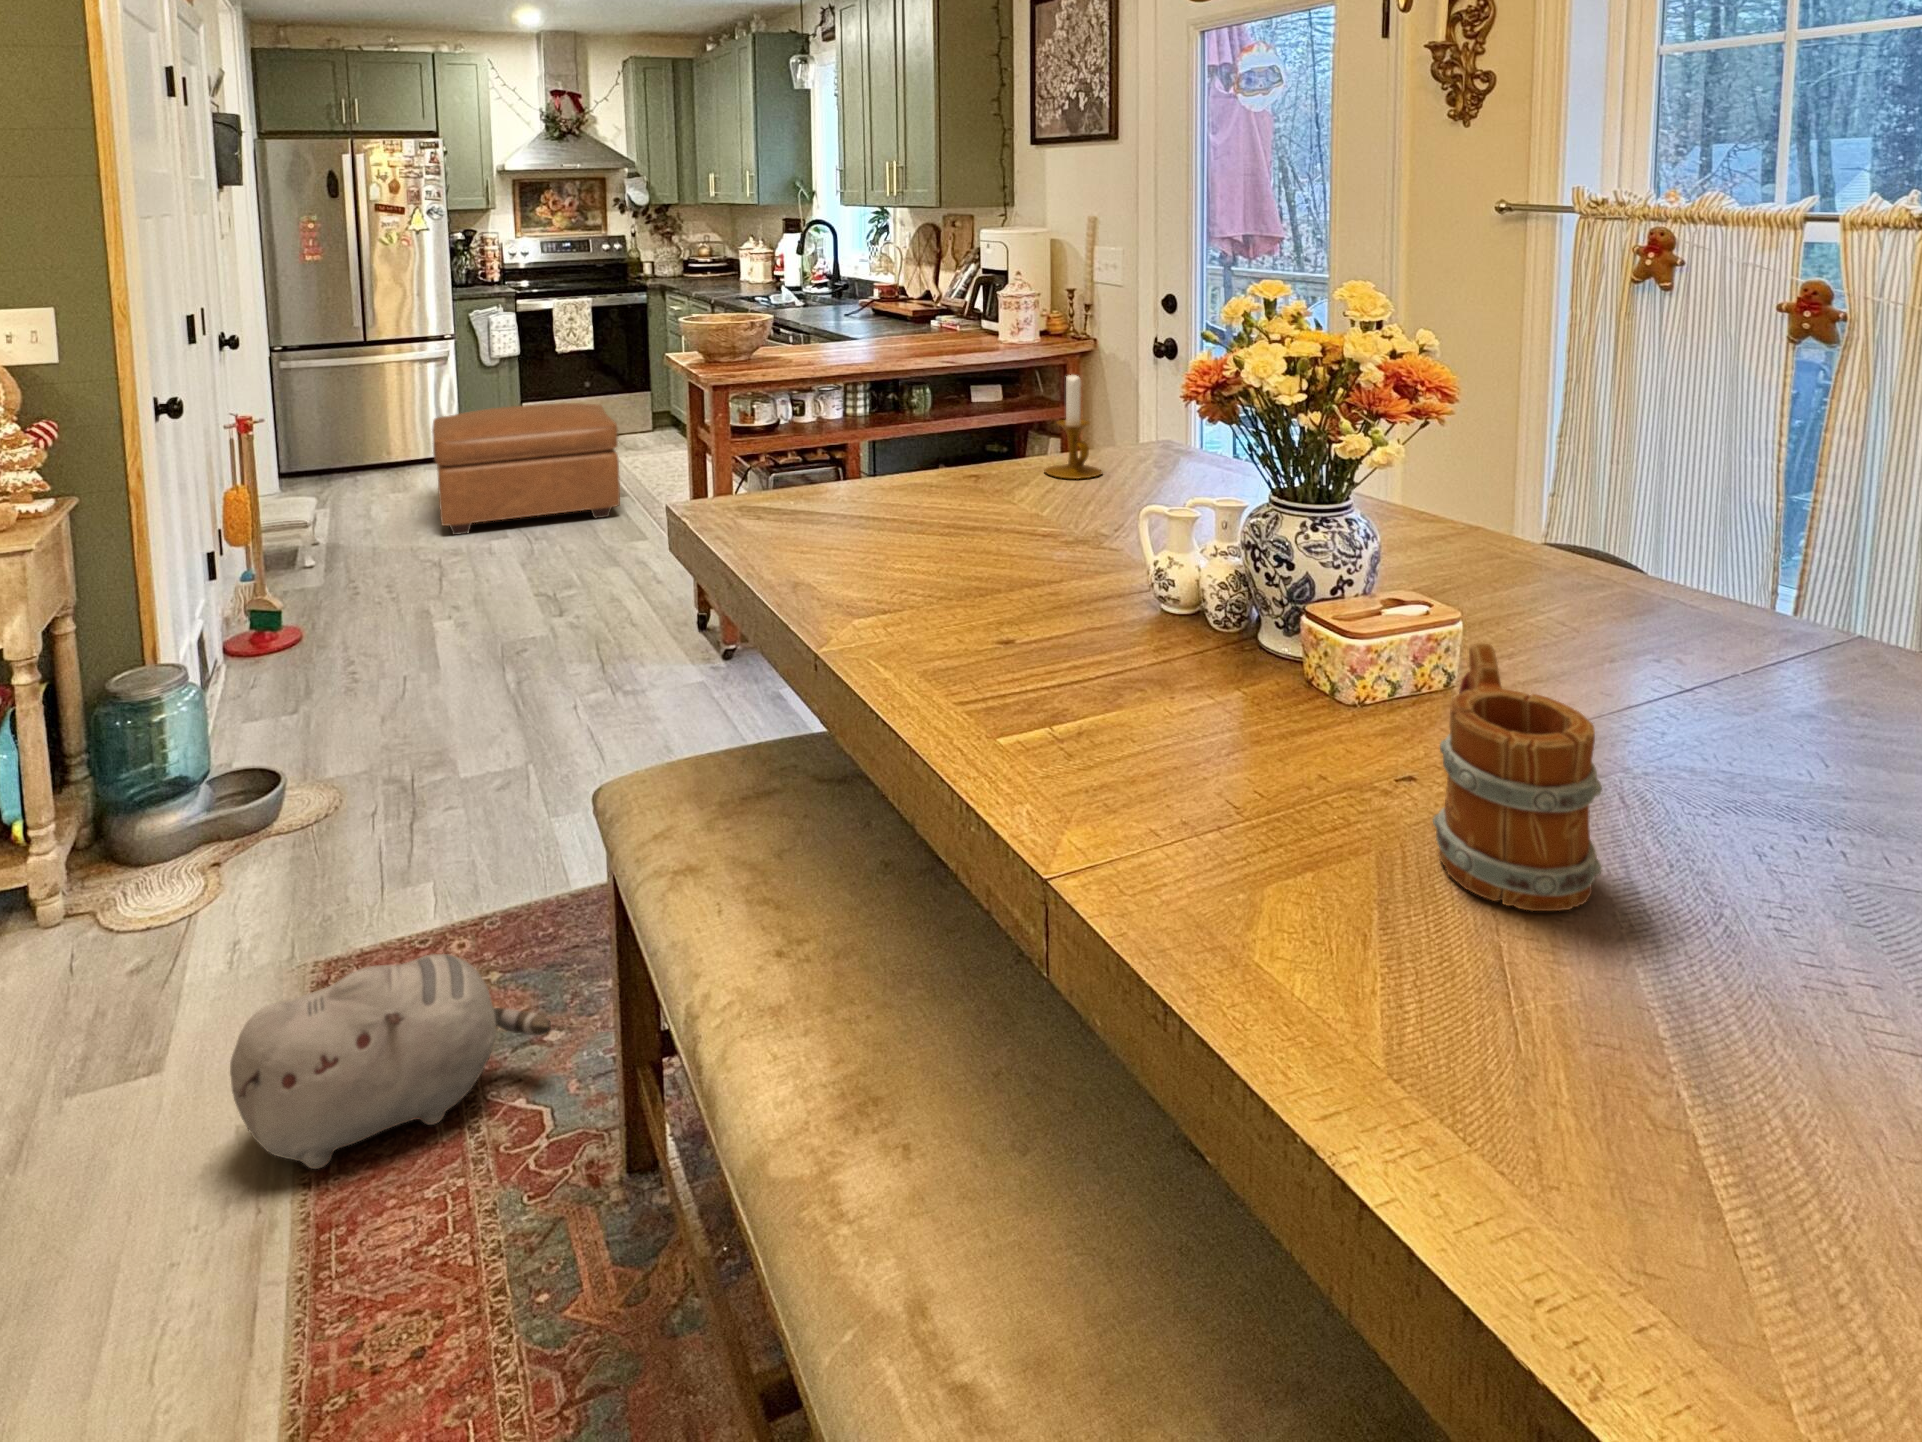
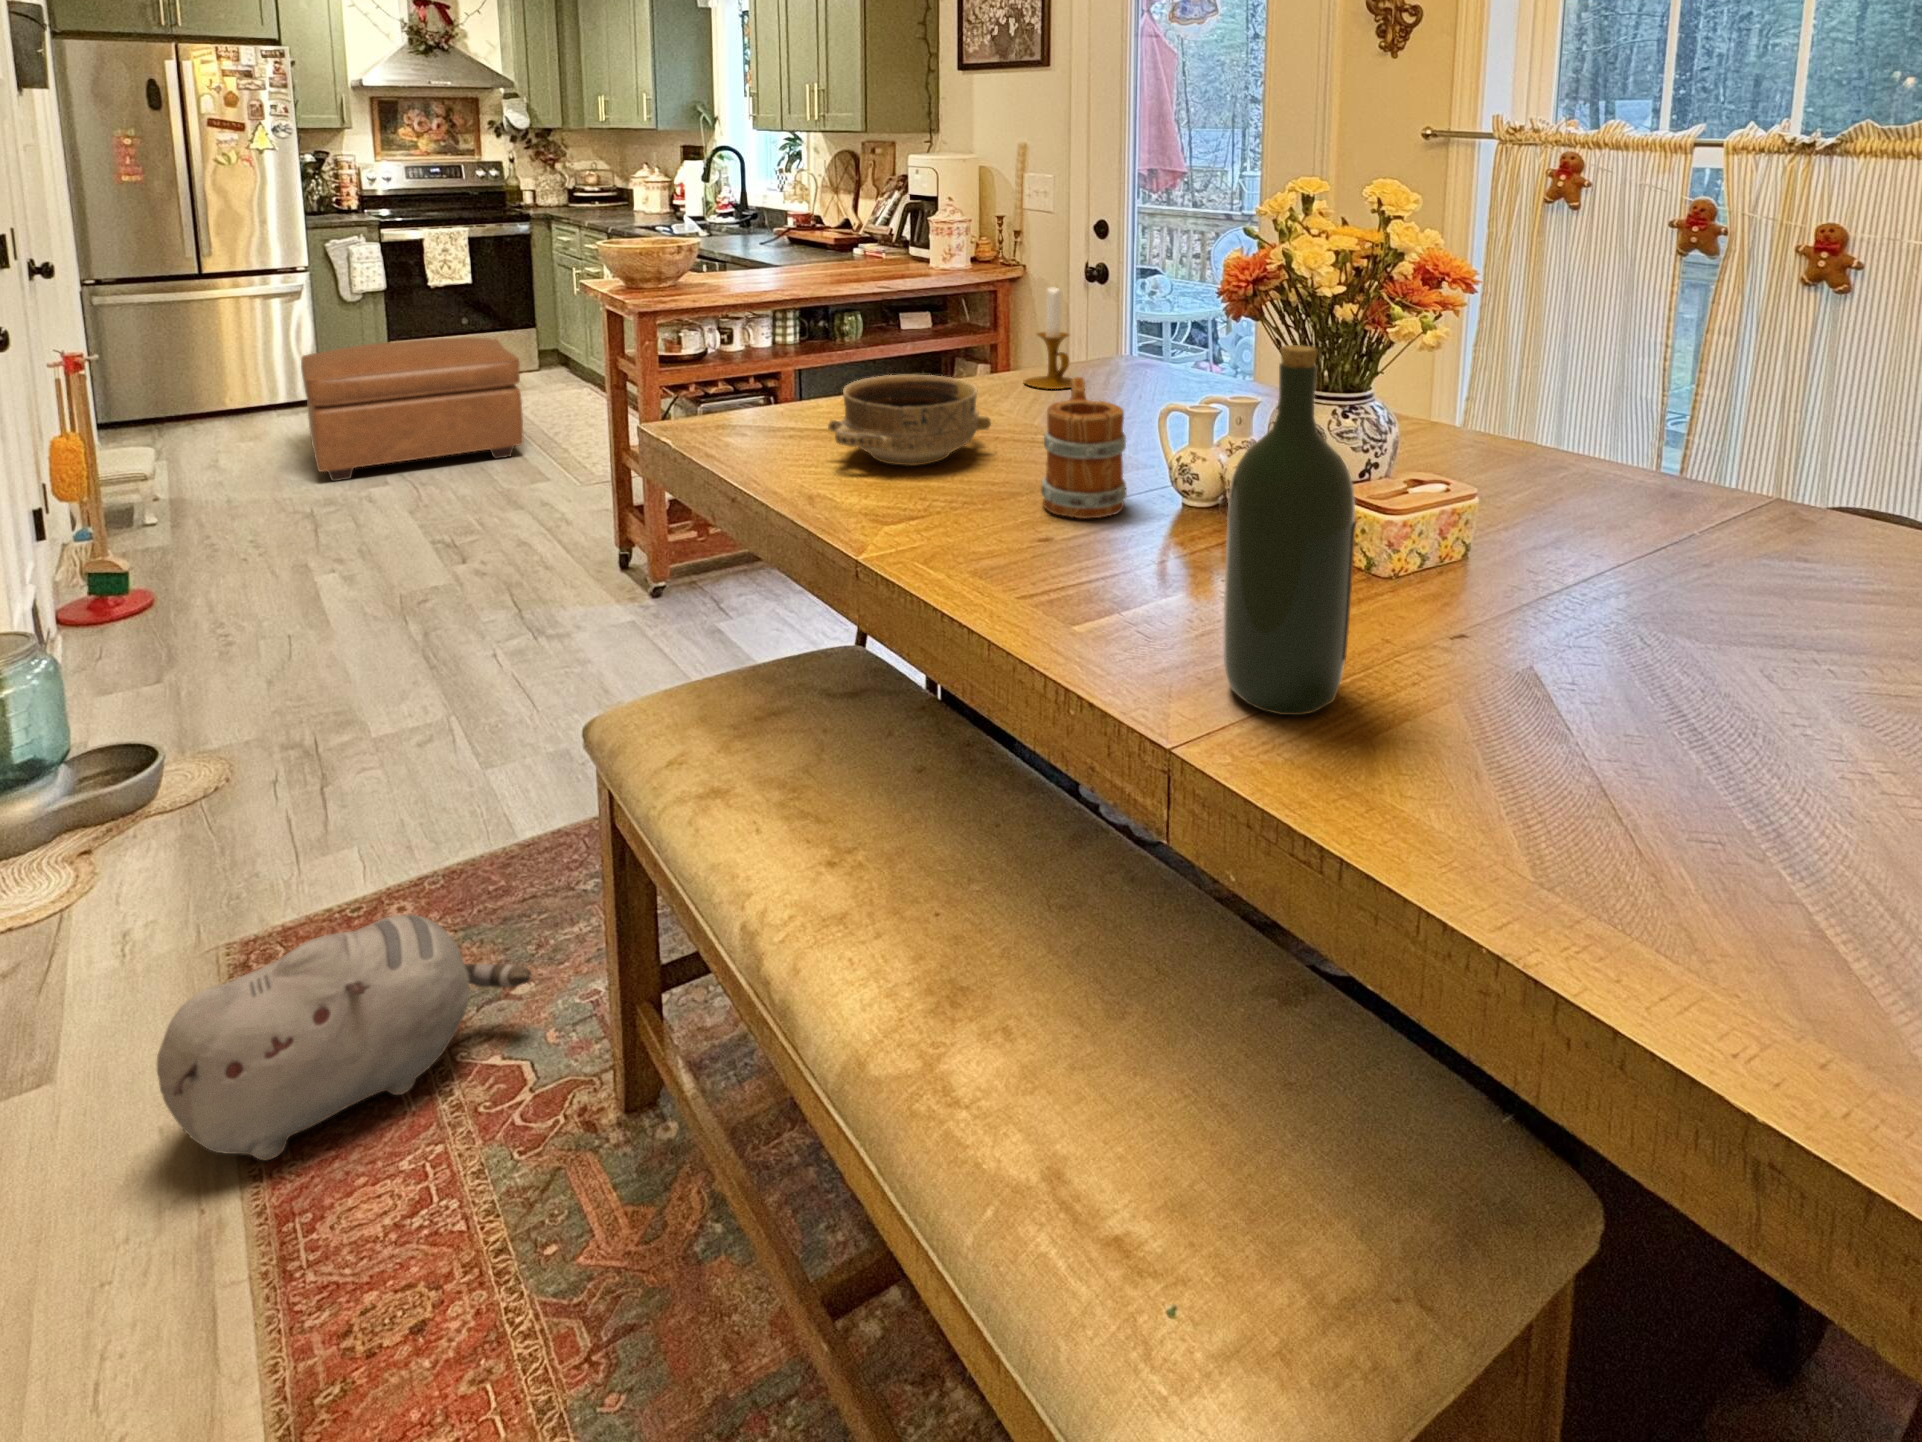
ceramic bowl: none [824,465,983,557] -> present [828,375,991,466]
wine bottle: none [1123,470,1251,853] -> present [1223,345,1356,715]
mug: present [1433,642,1602,911] -> present [1041,377,1127,518]

